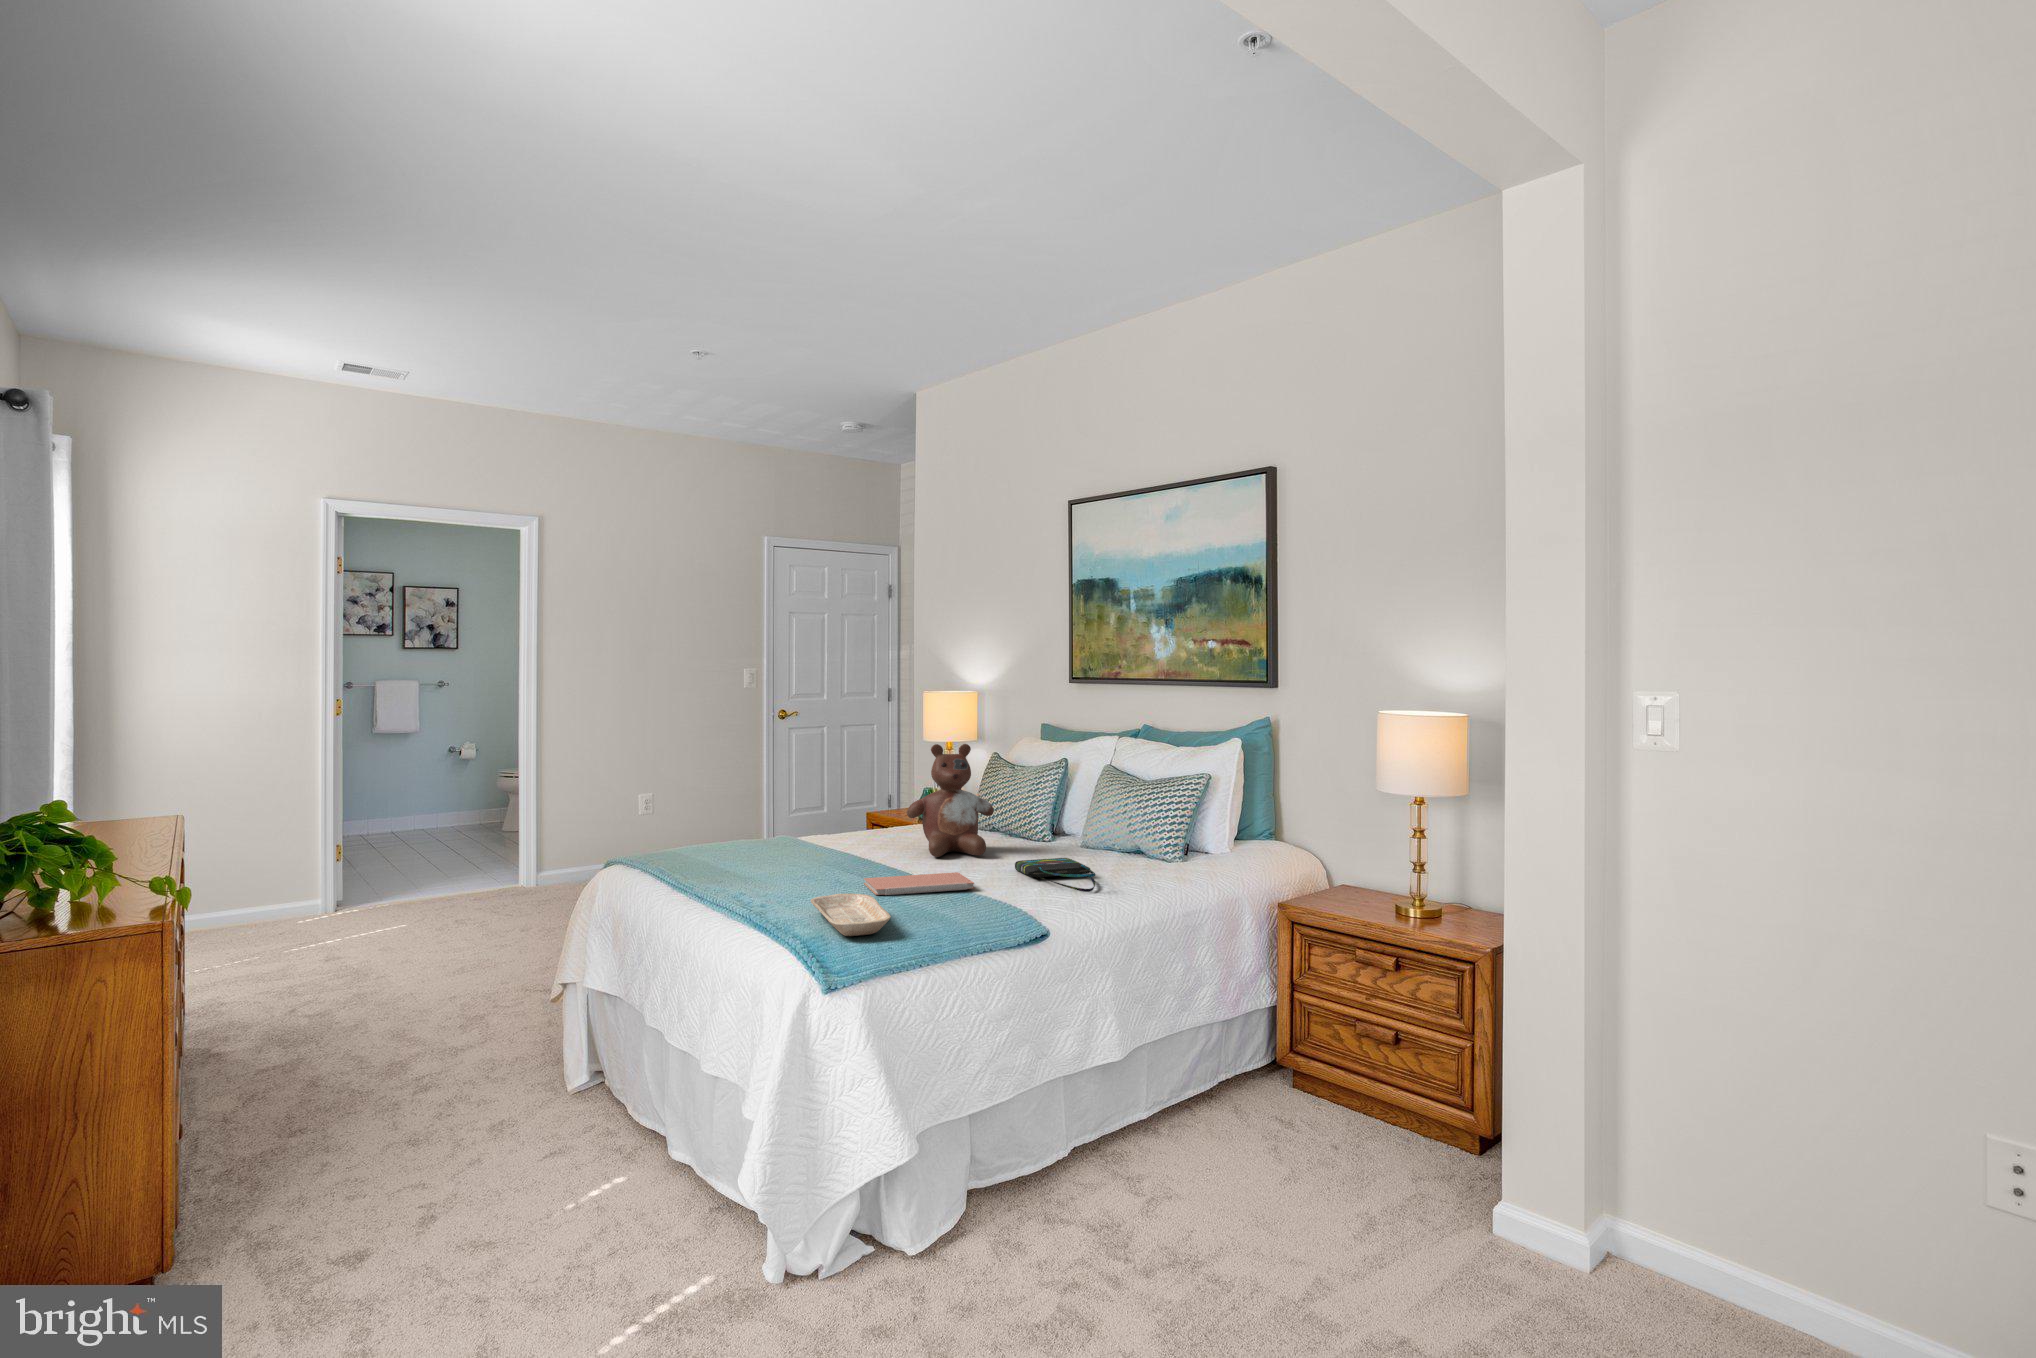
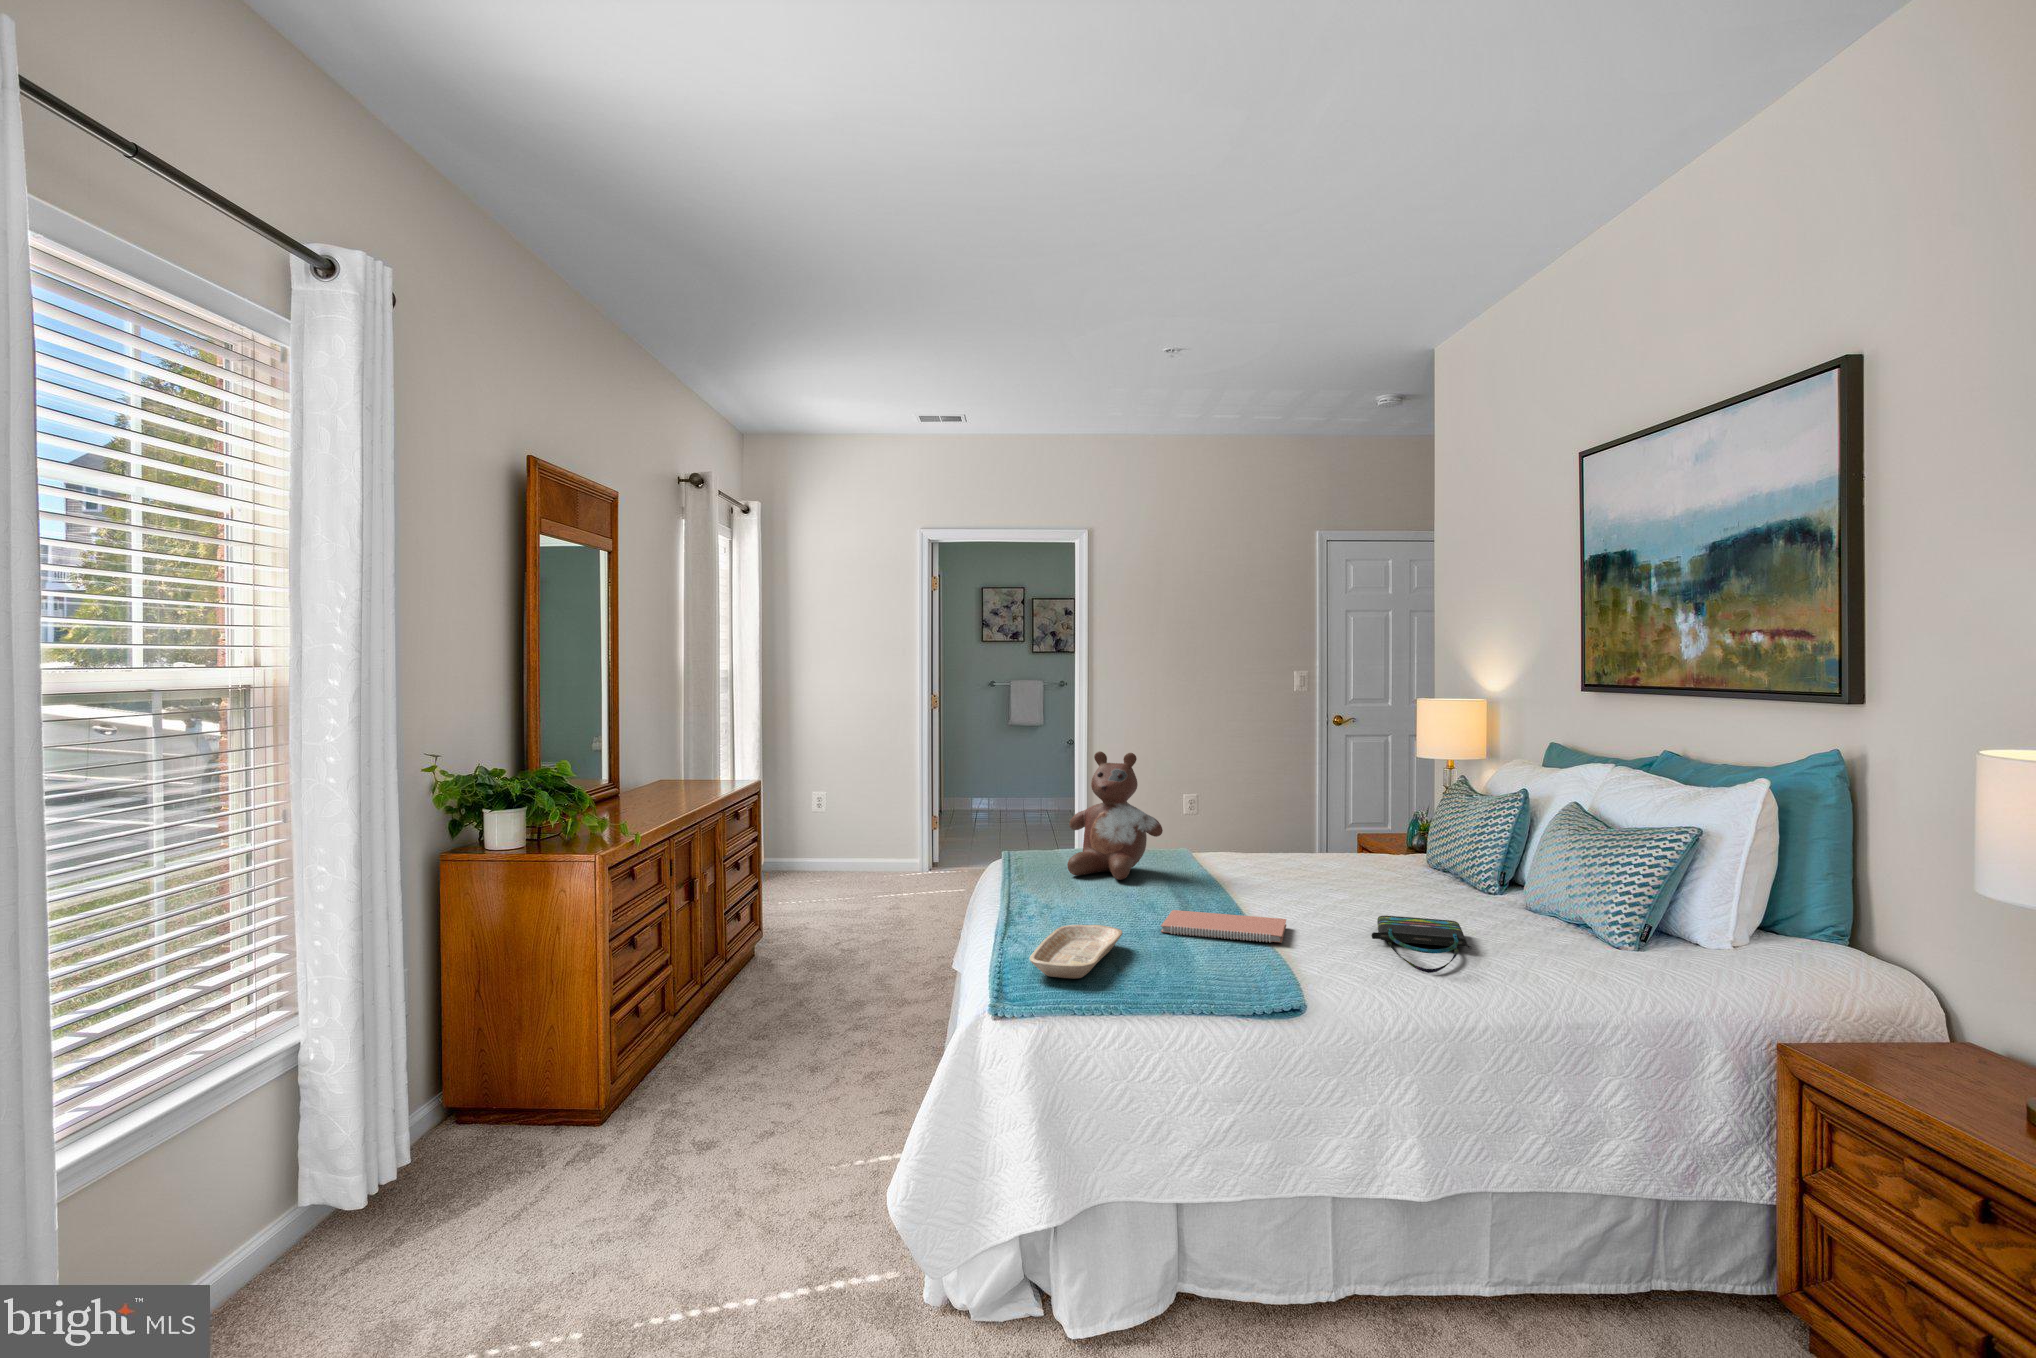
stuffed bear: present [907,744,994,857] -> present [1067,751,1163,880]

